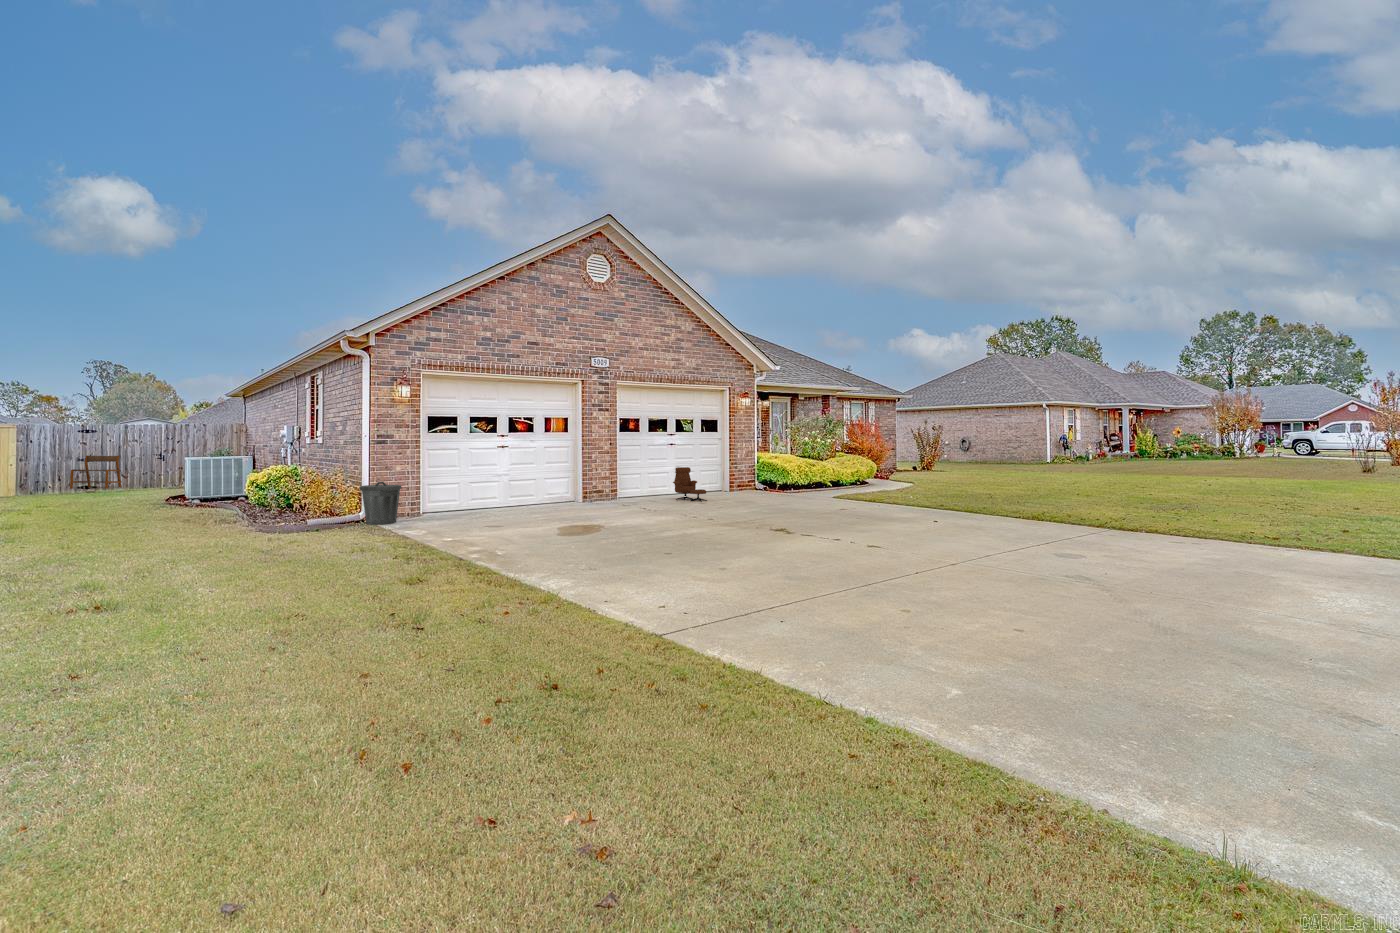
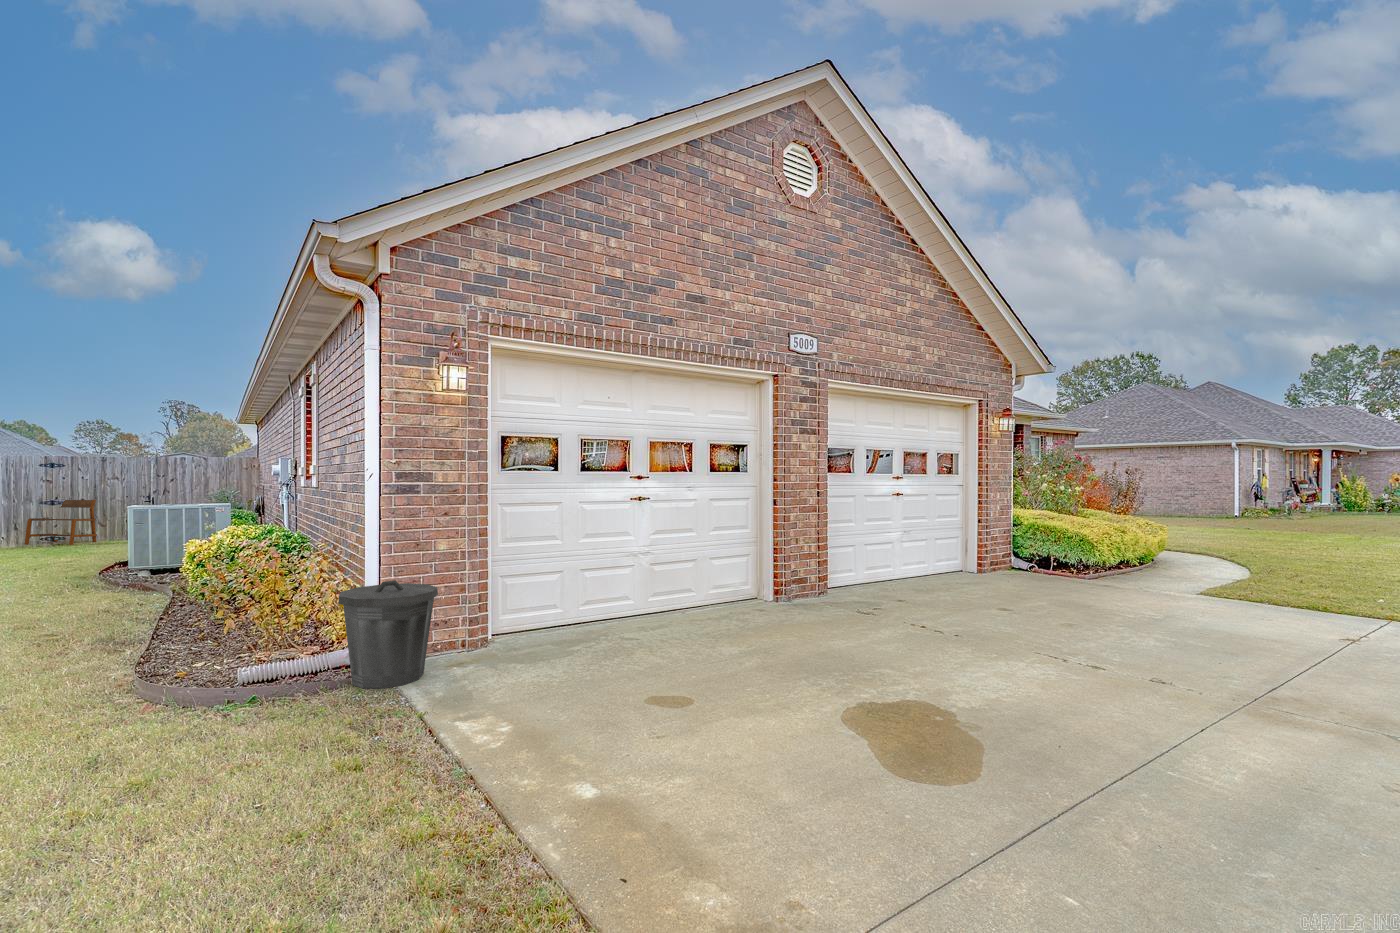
lounge chair: present [673,467,707,501] -> none [906,527,974,590]

